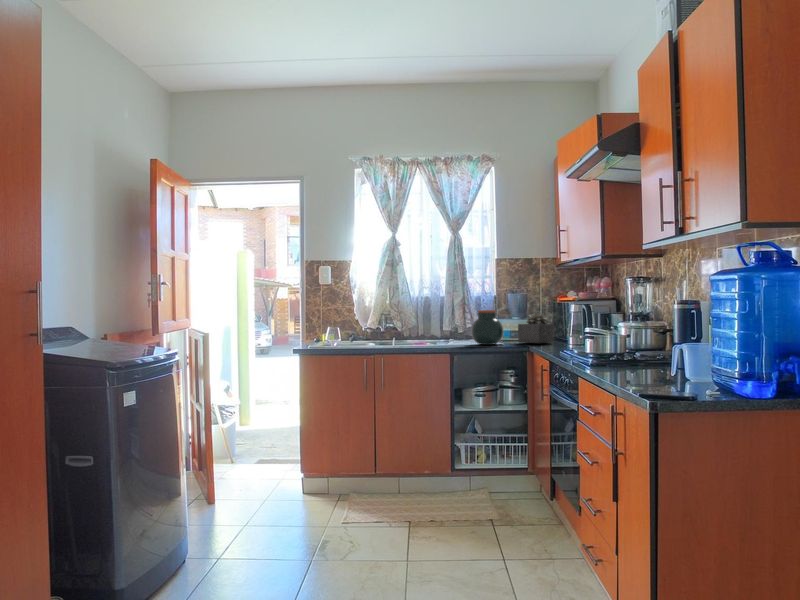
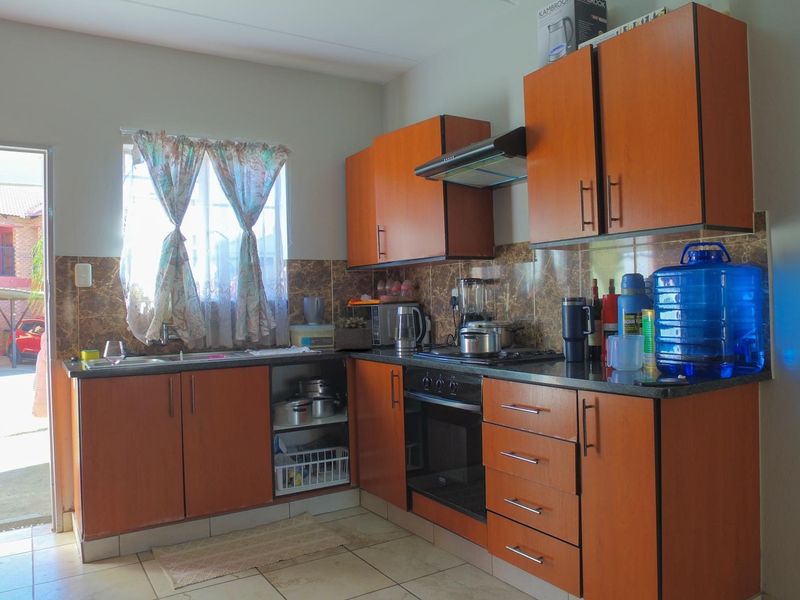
jar: present [472,310,503,345] -> none [290,315,324,353]

